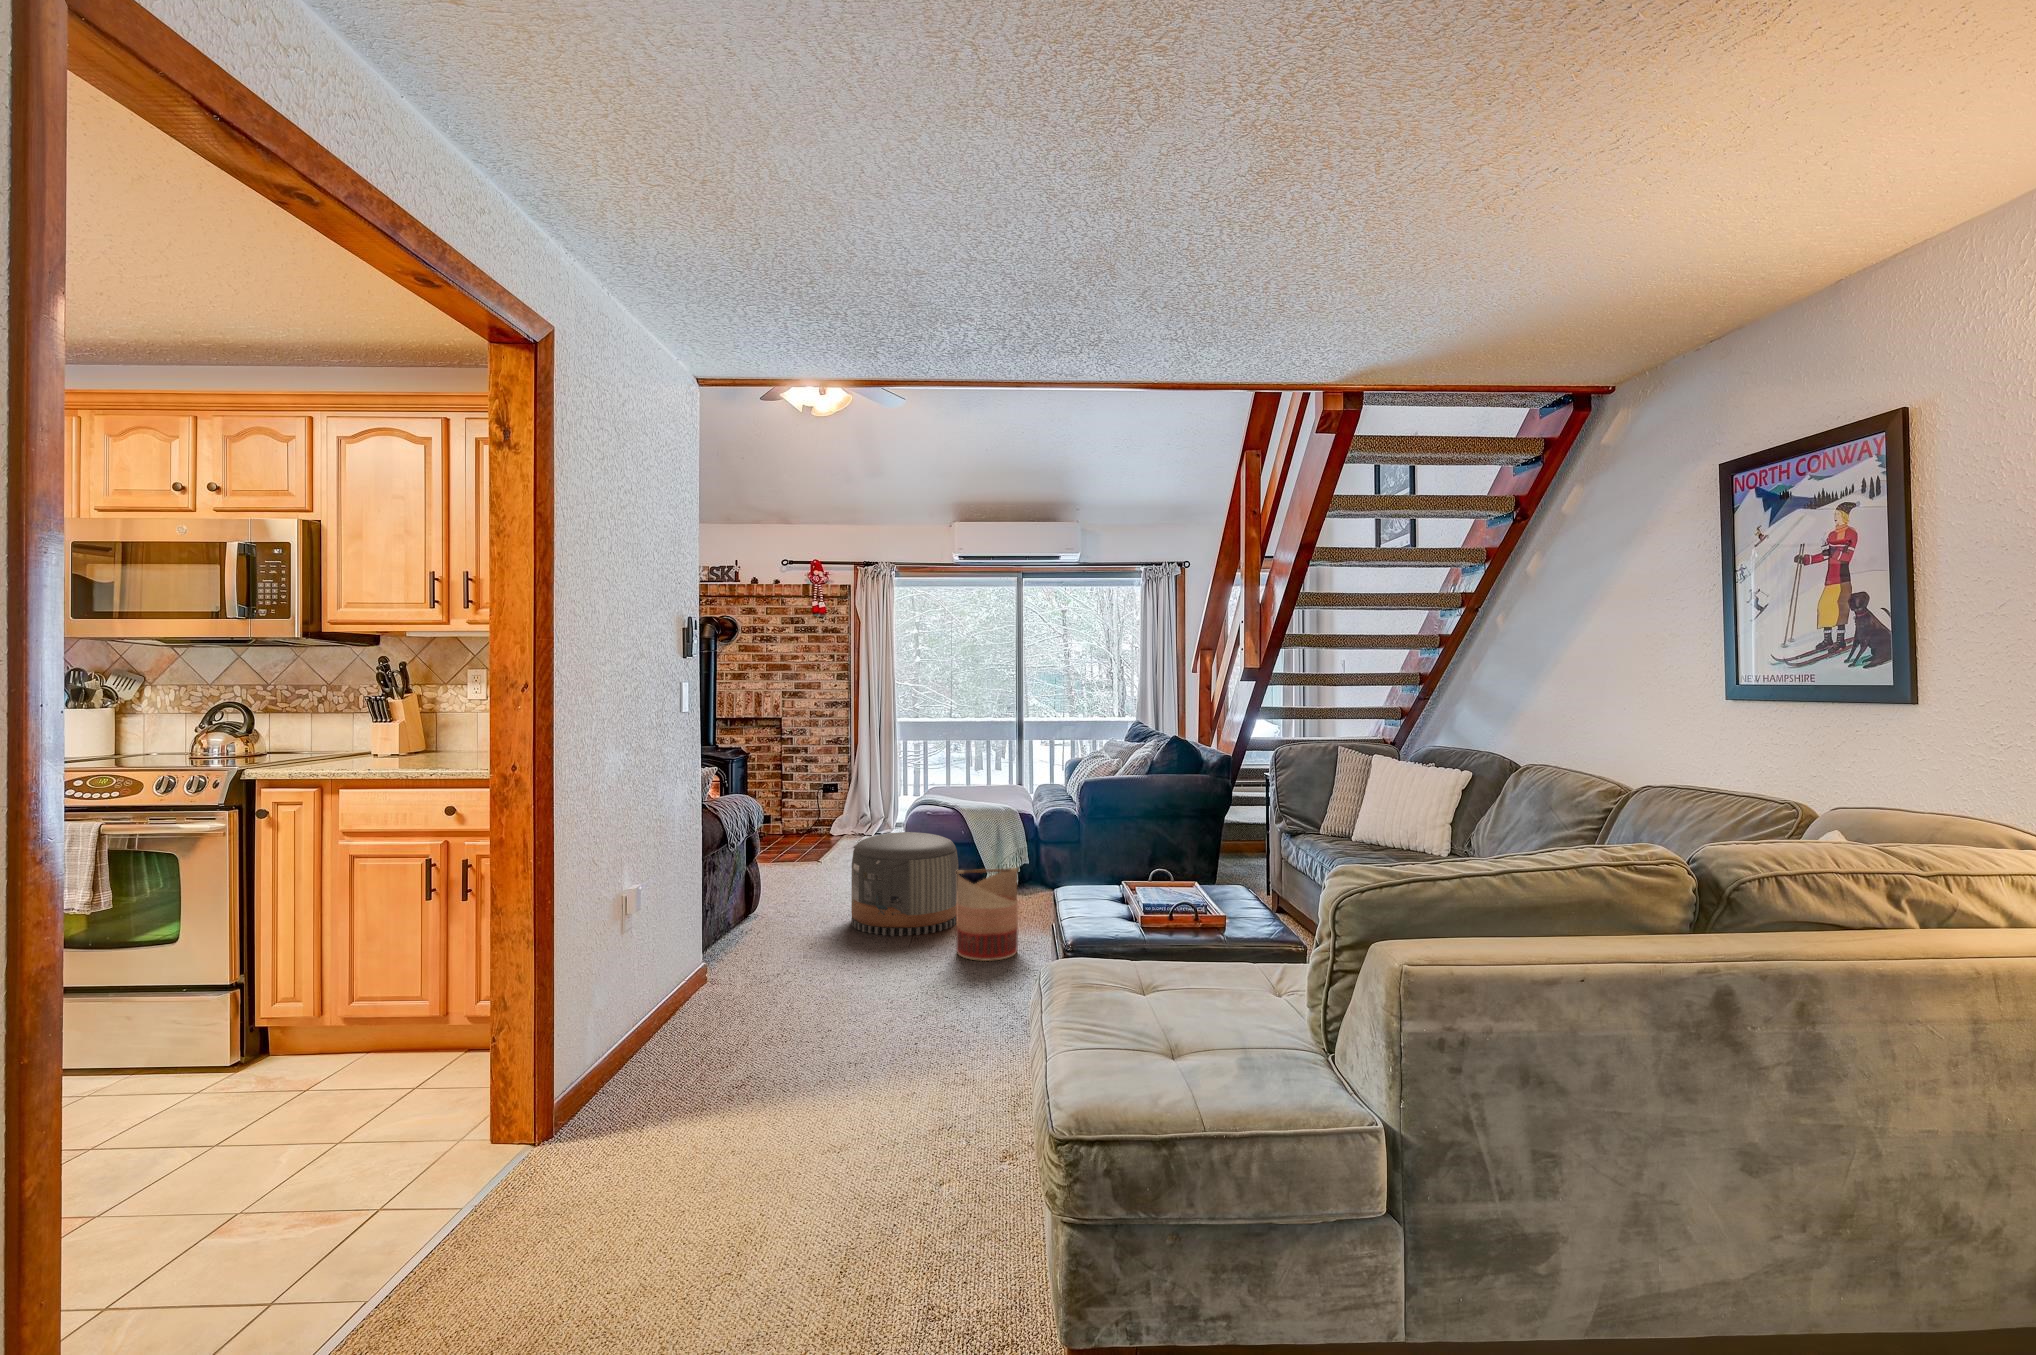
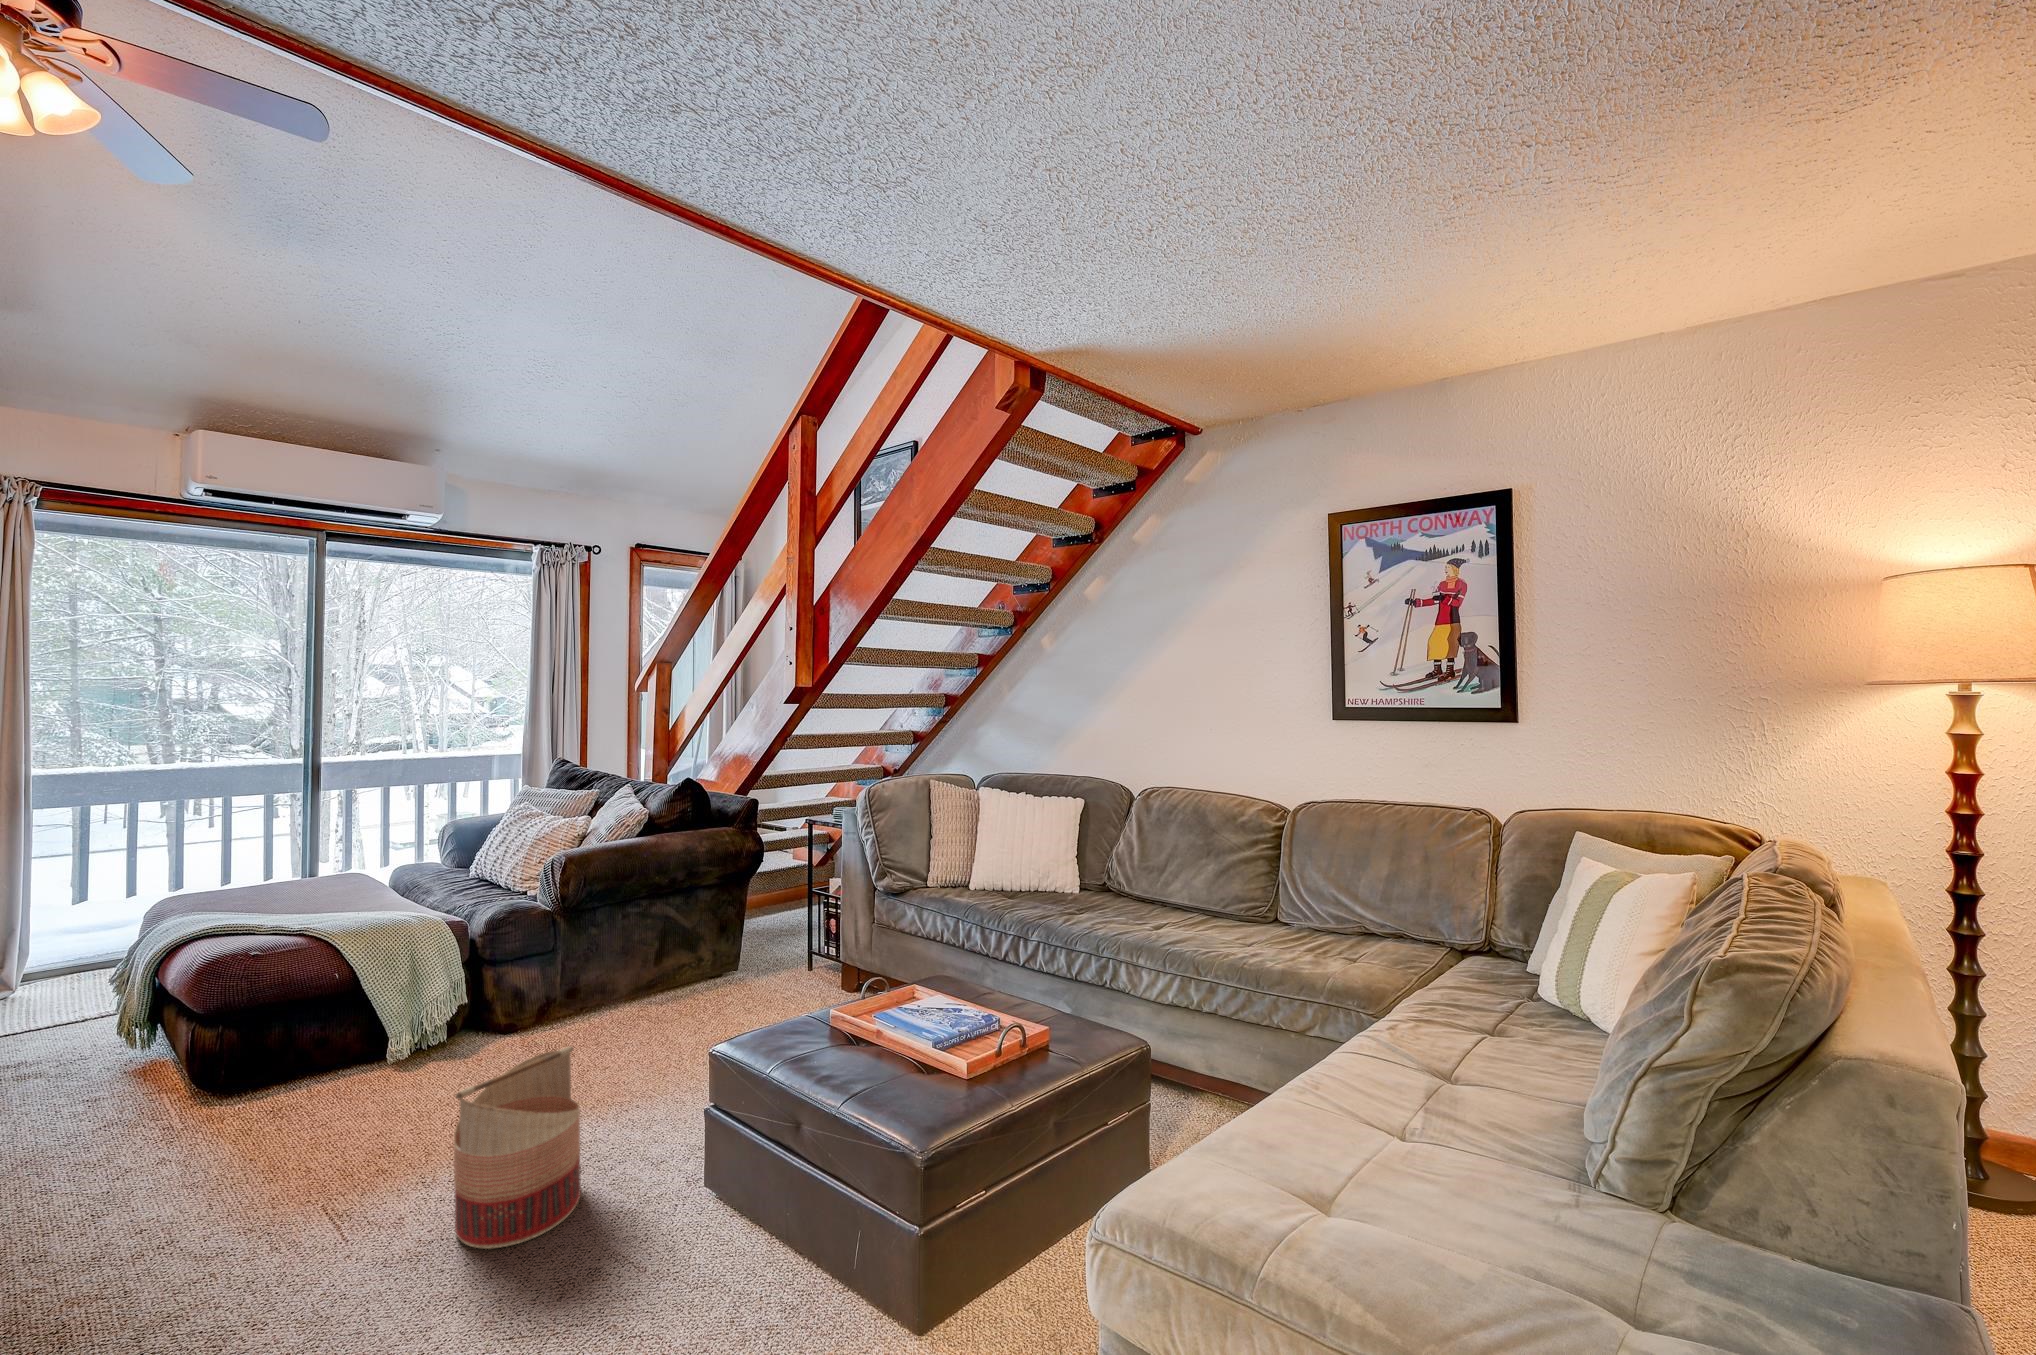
pouf: present [851,832,959,936] -> none [107,1012,389,1278]

